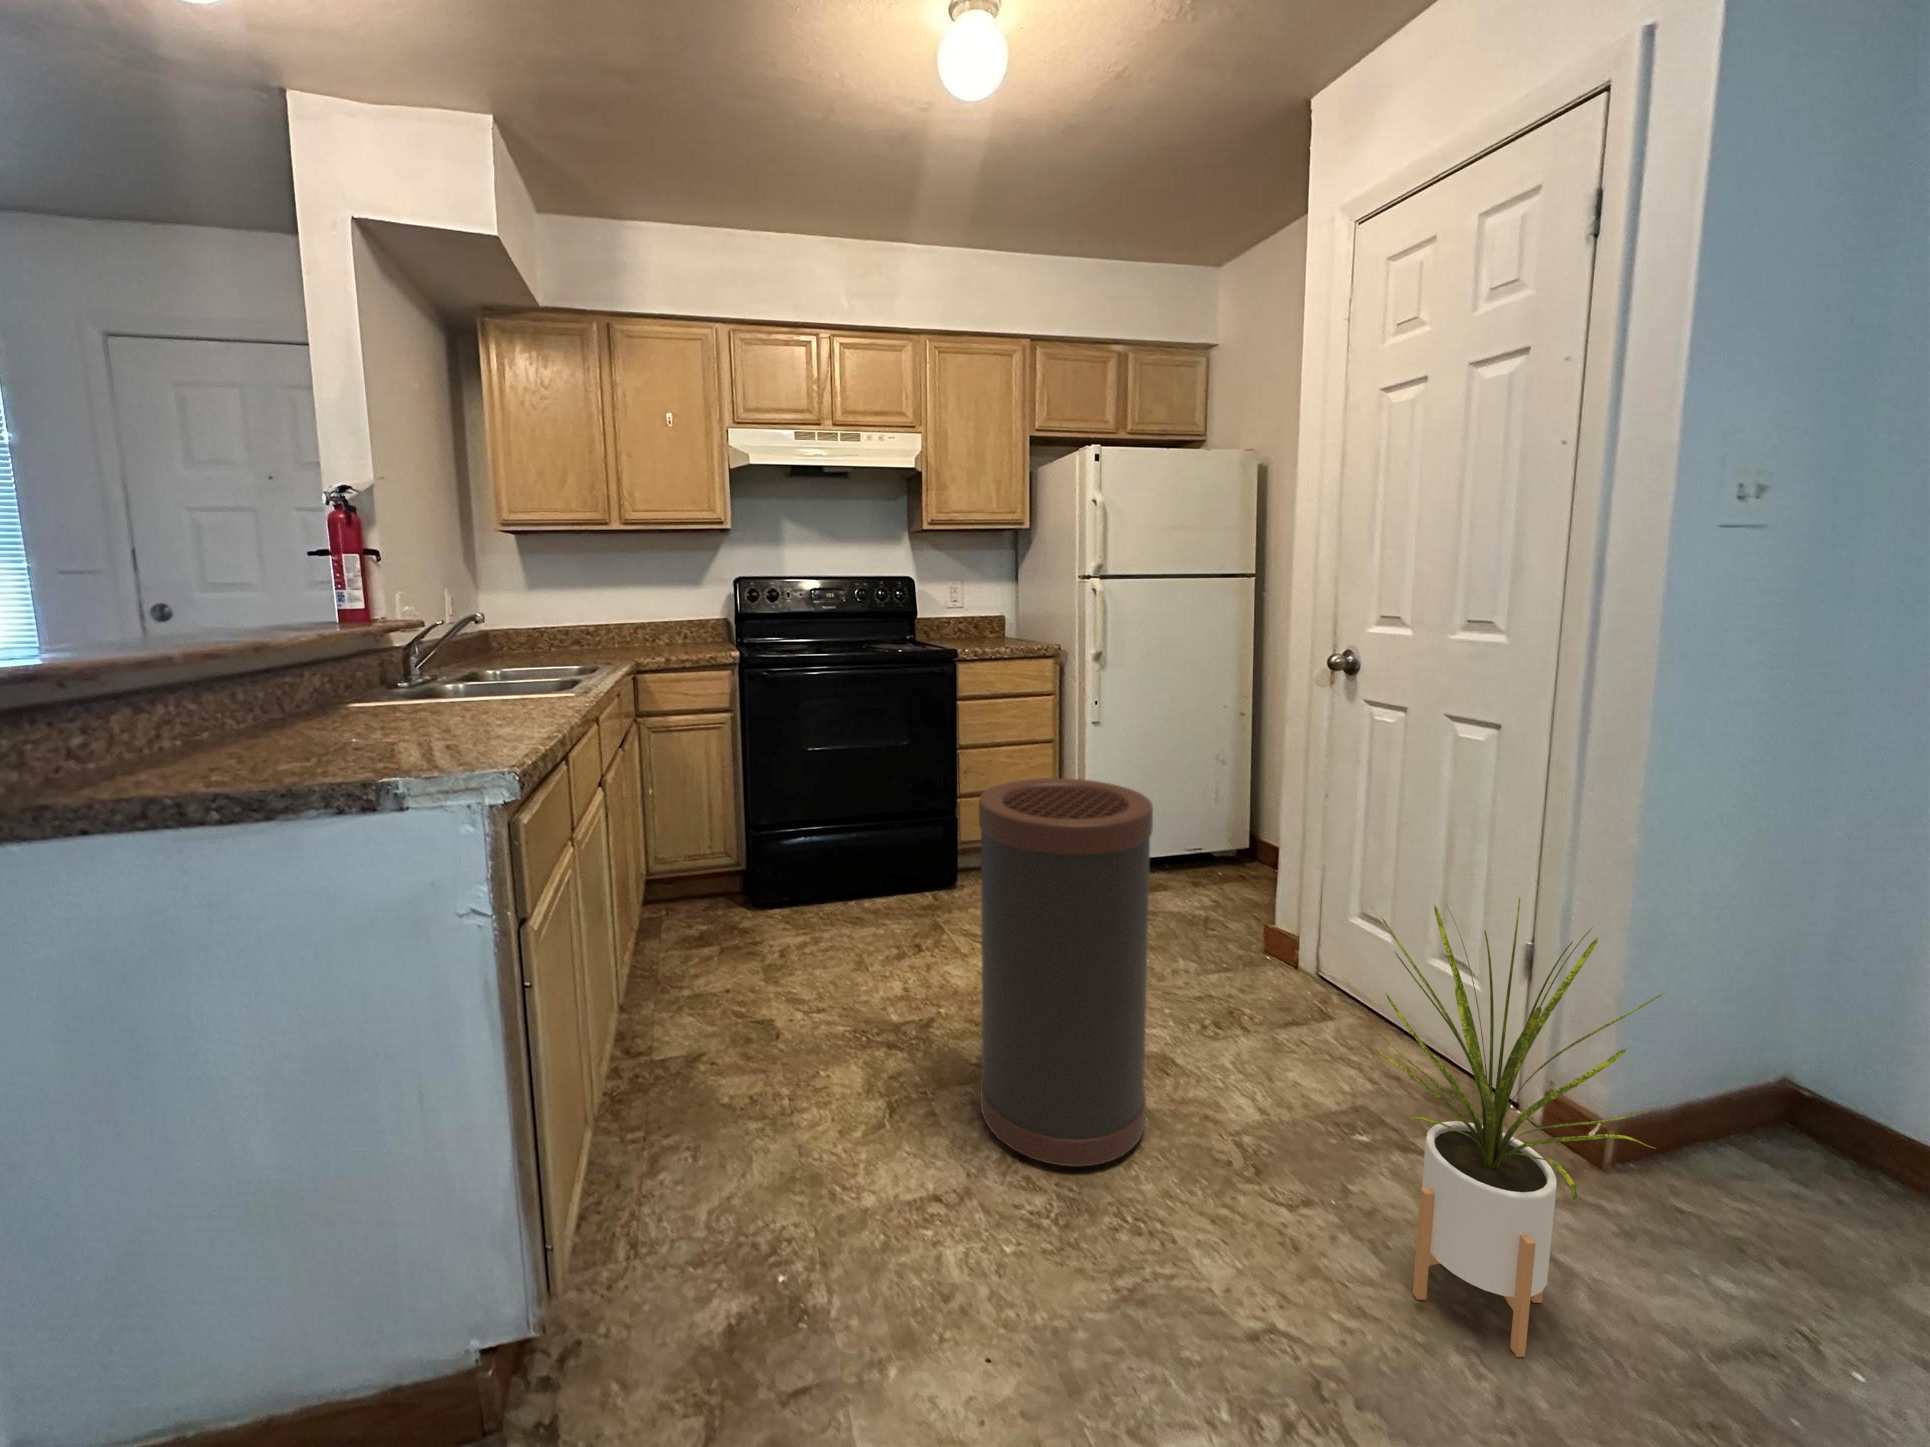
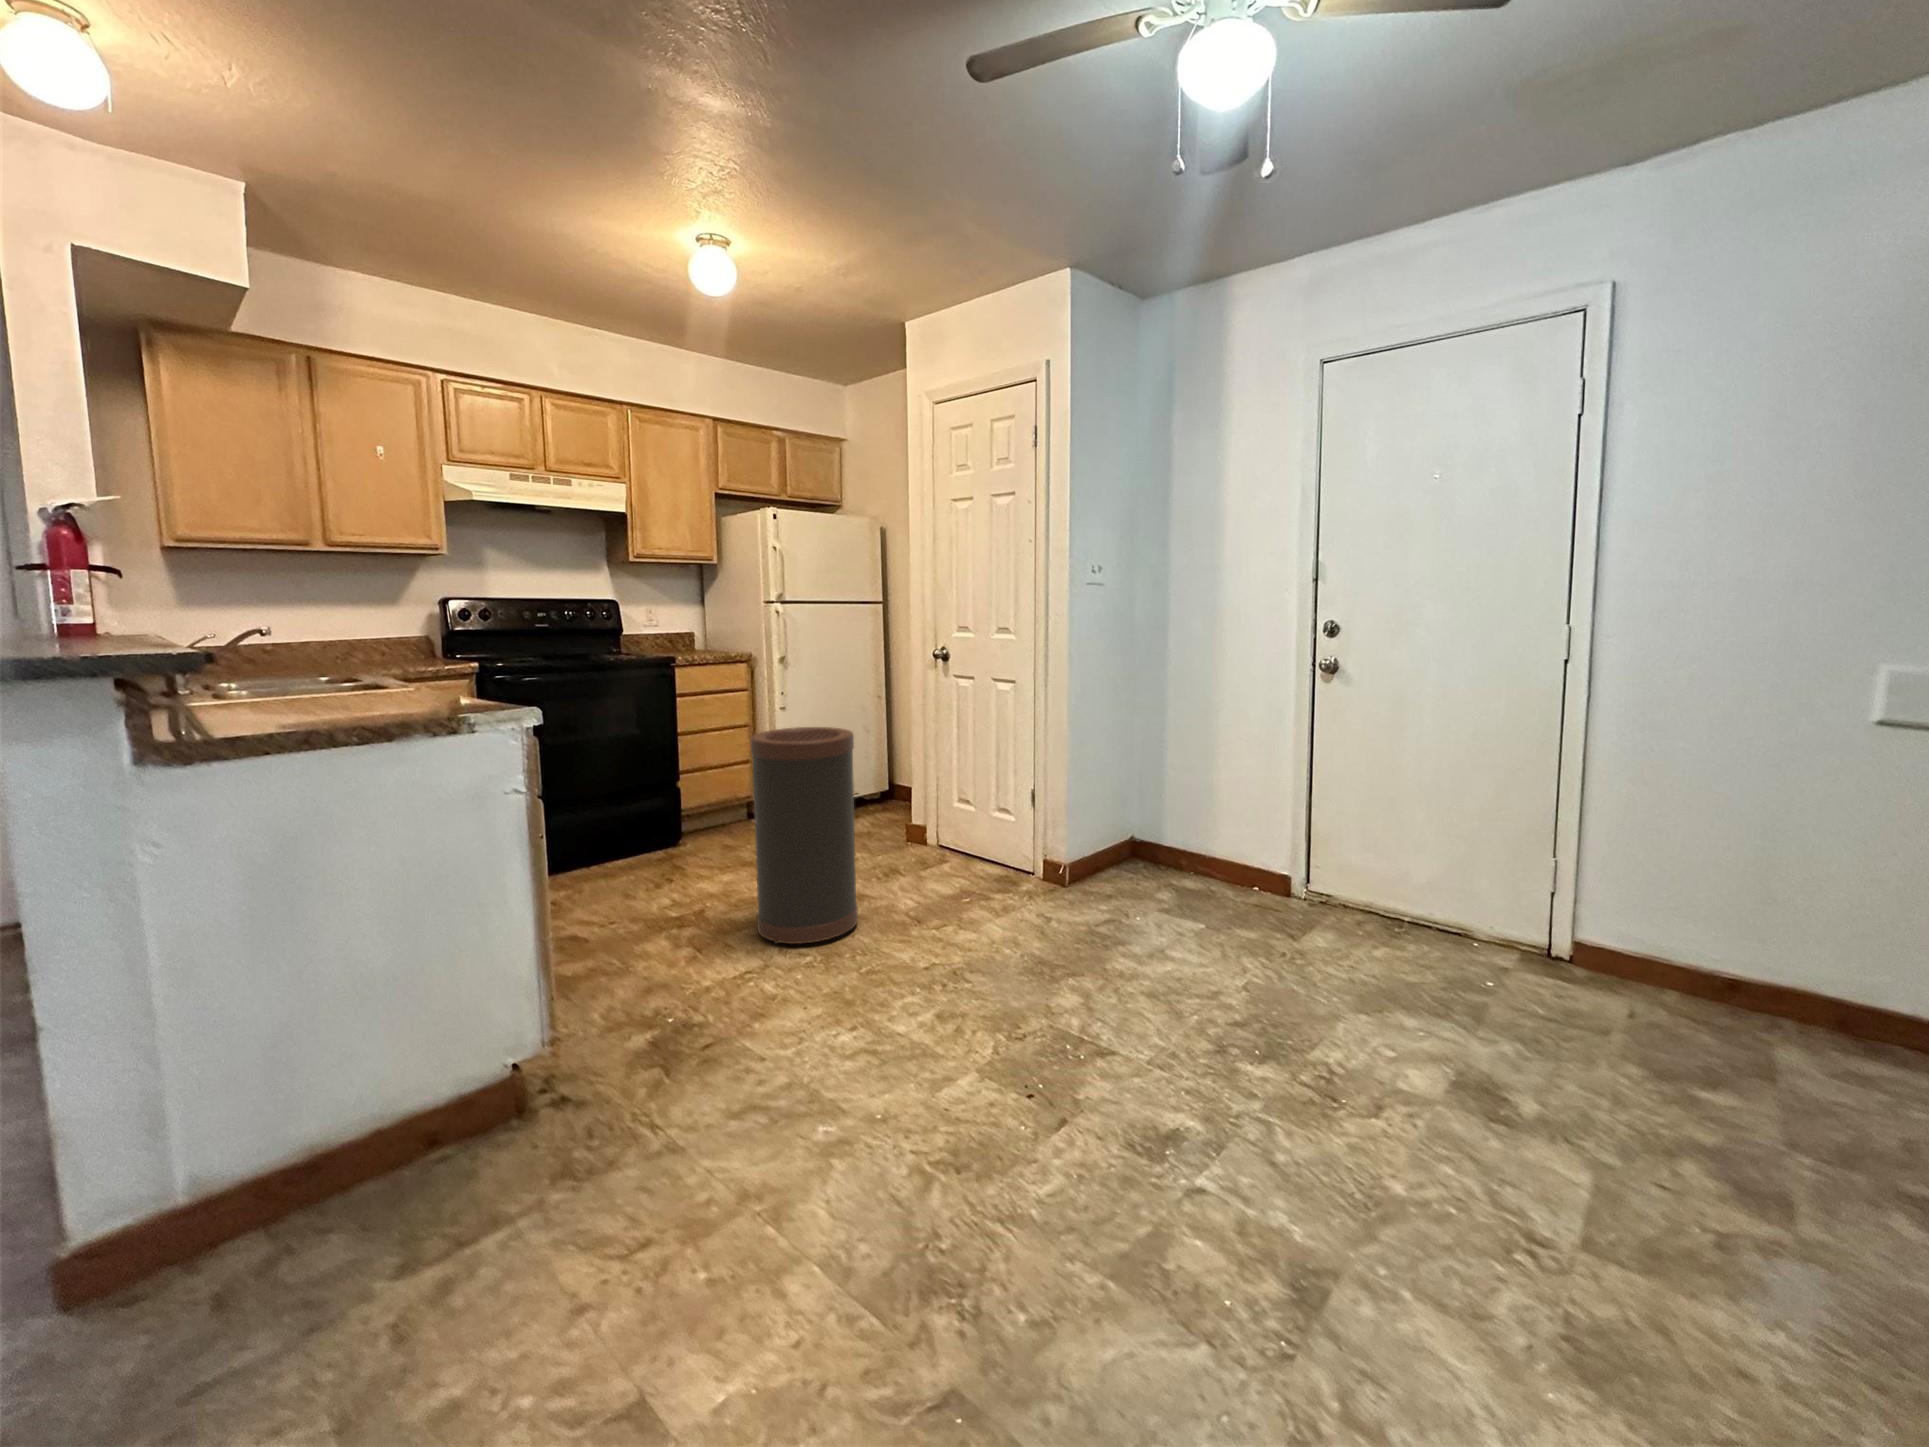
house plant: present [1375,898,1664,1357] -> none [964,747,1064,942]

